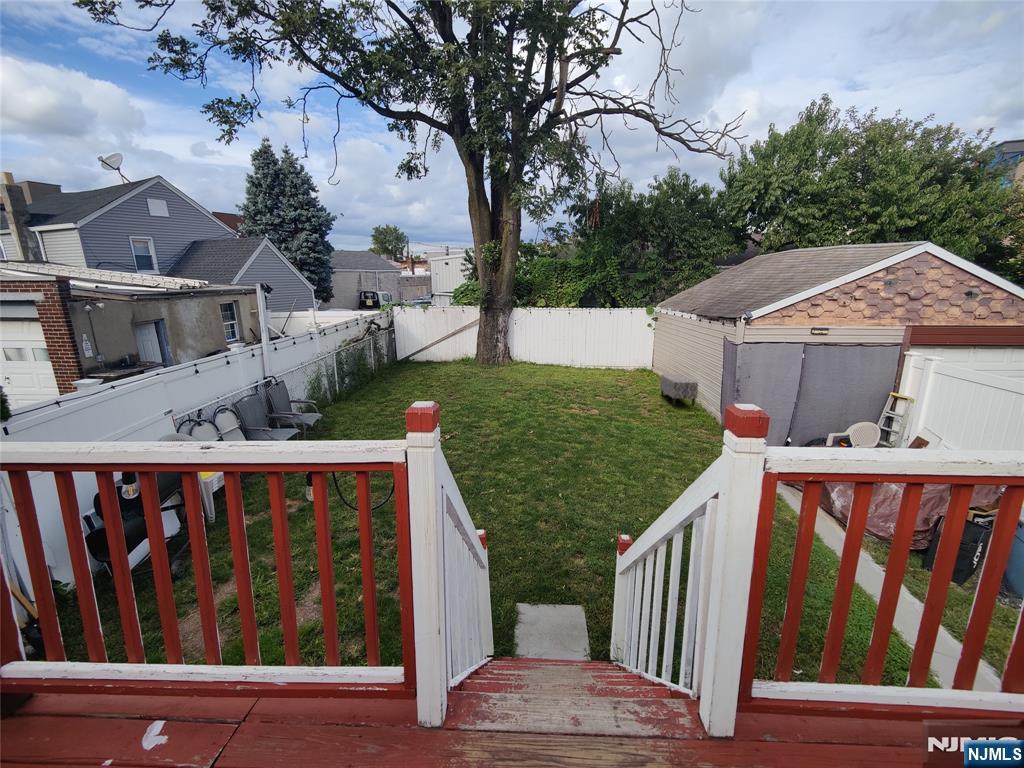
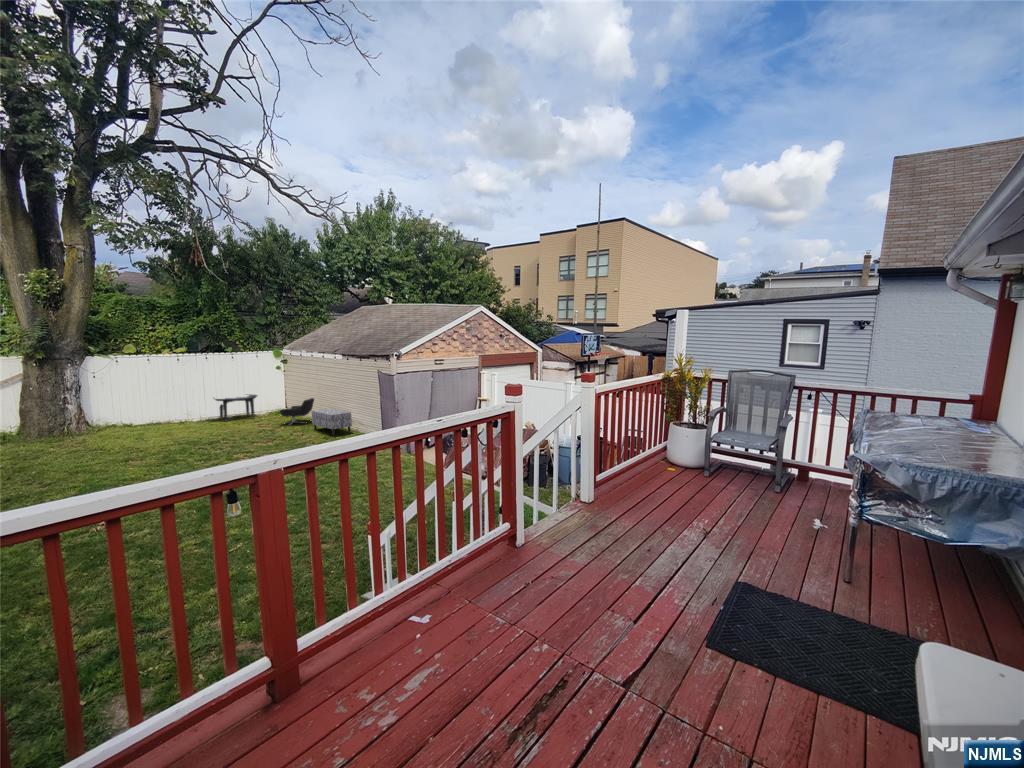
round table: none [589,349,626,373] -> present [214,395,257,421]
lounge chair: none [635,360,672,386] -> present [280,398,314,424]

